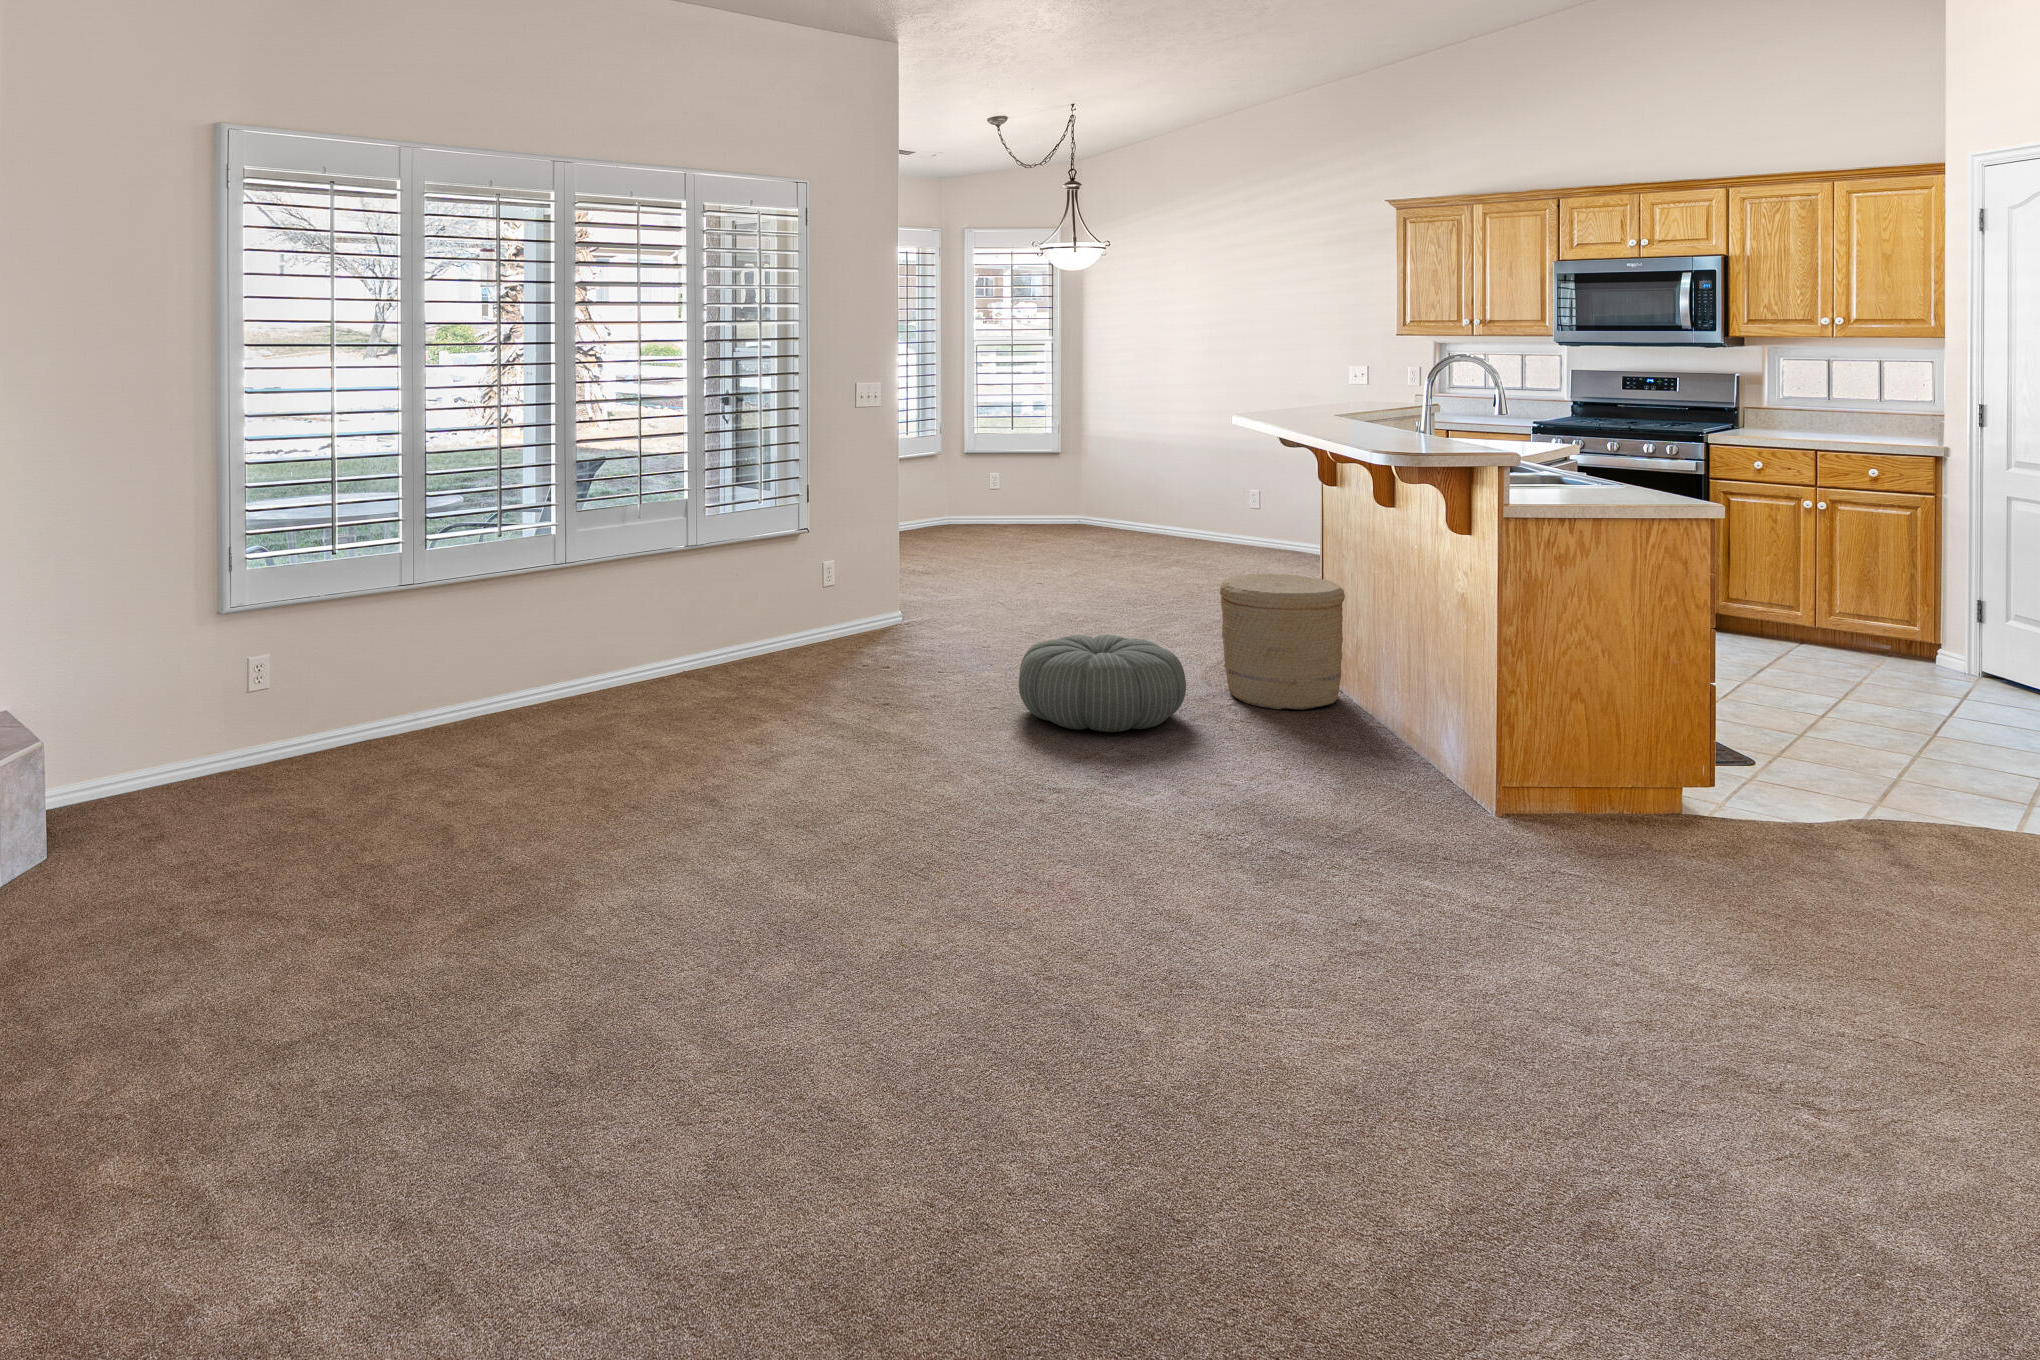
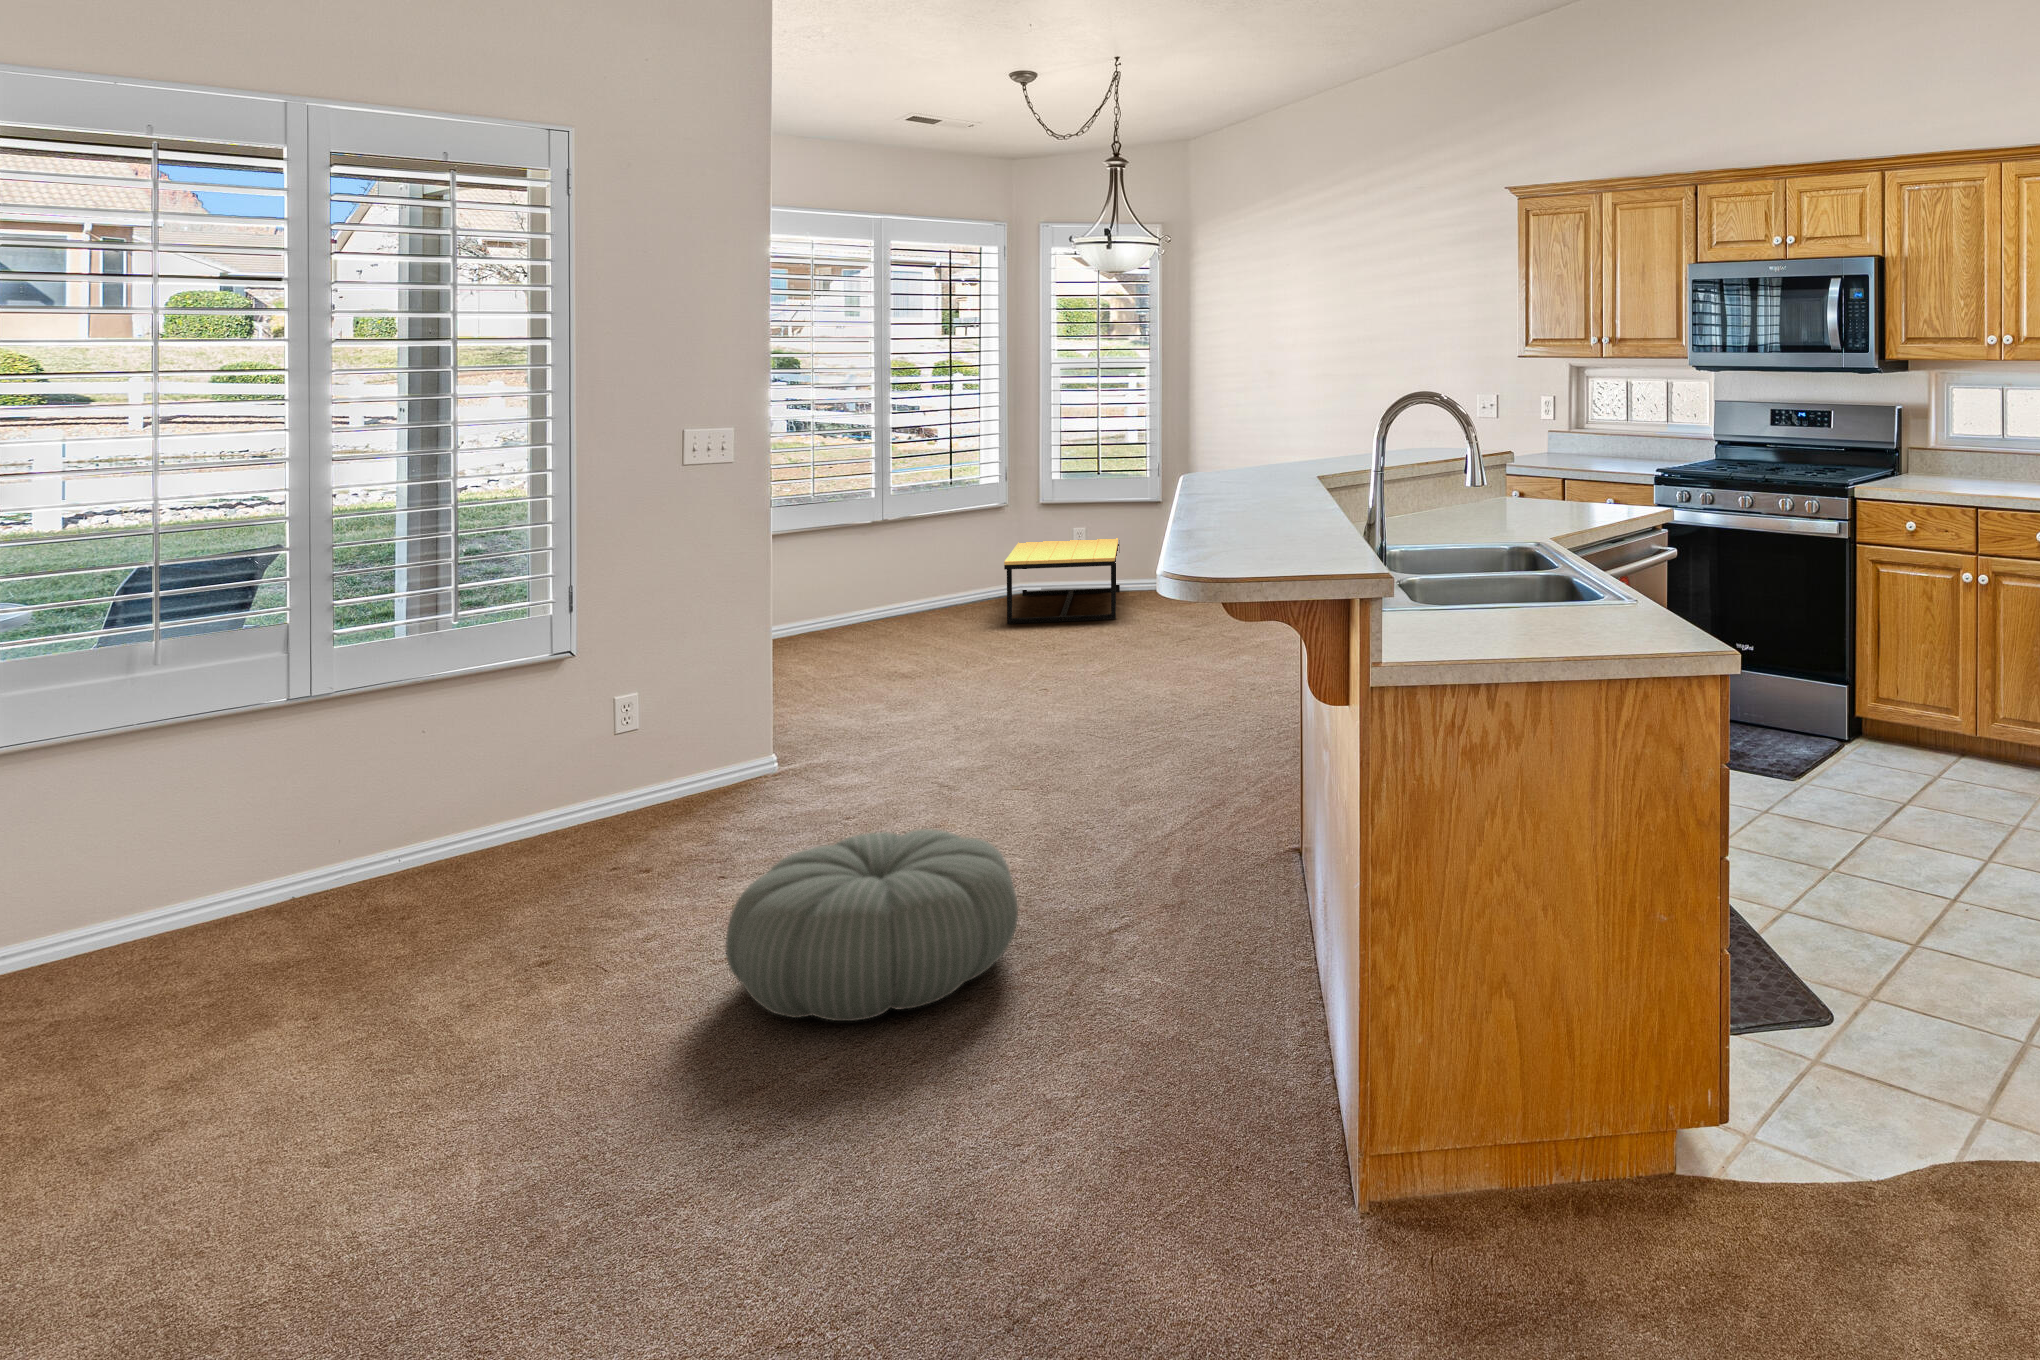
coffee table: none [944,479,1041,545] -> present [1004,538,1120,624]
woven basket: present [1220,574,1345,710] -> none [1117,712,1302,939]

